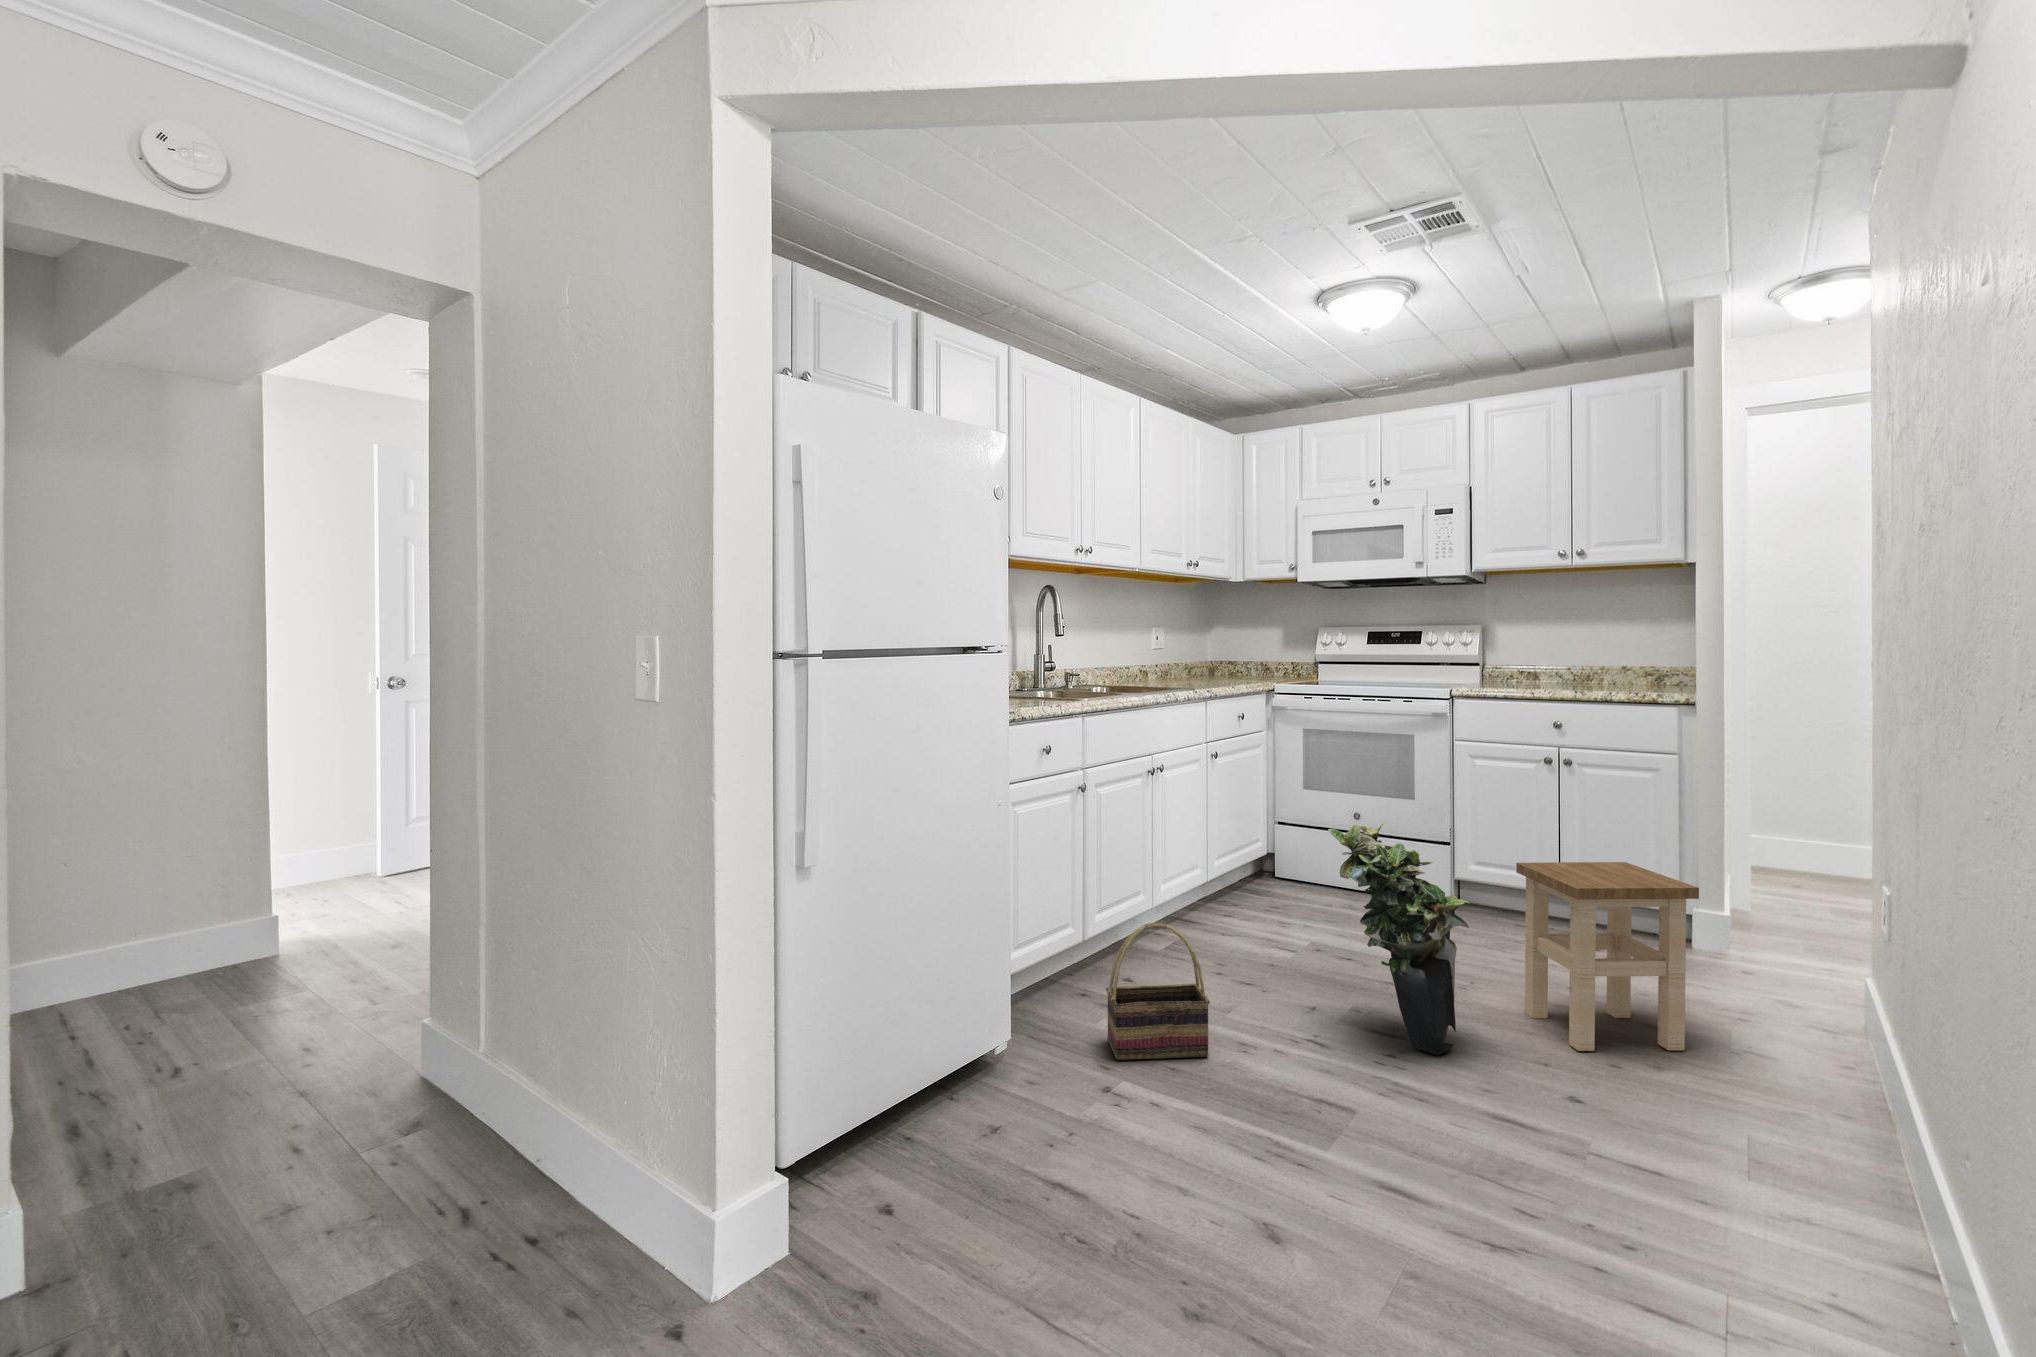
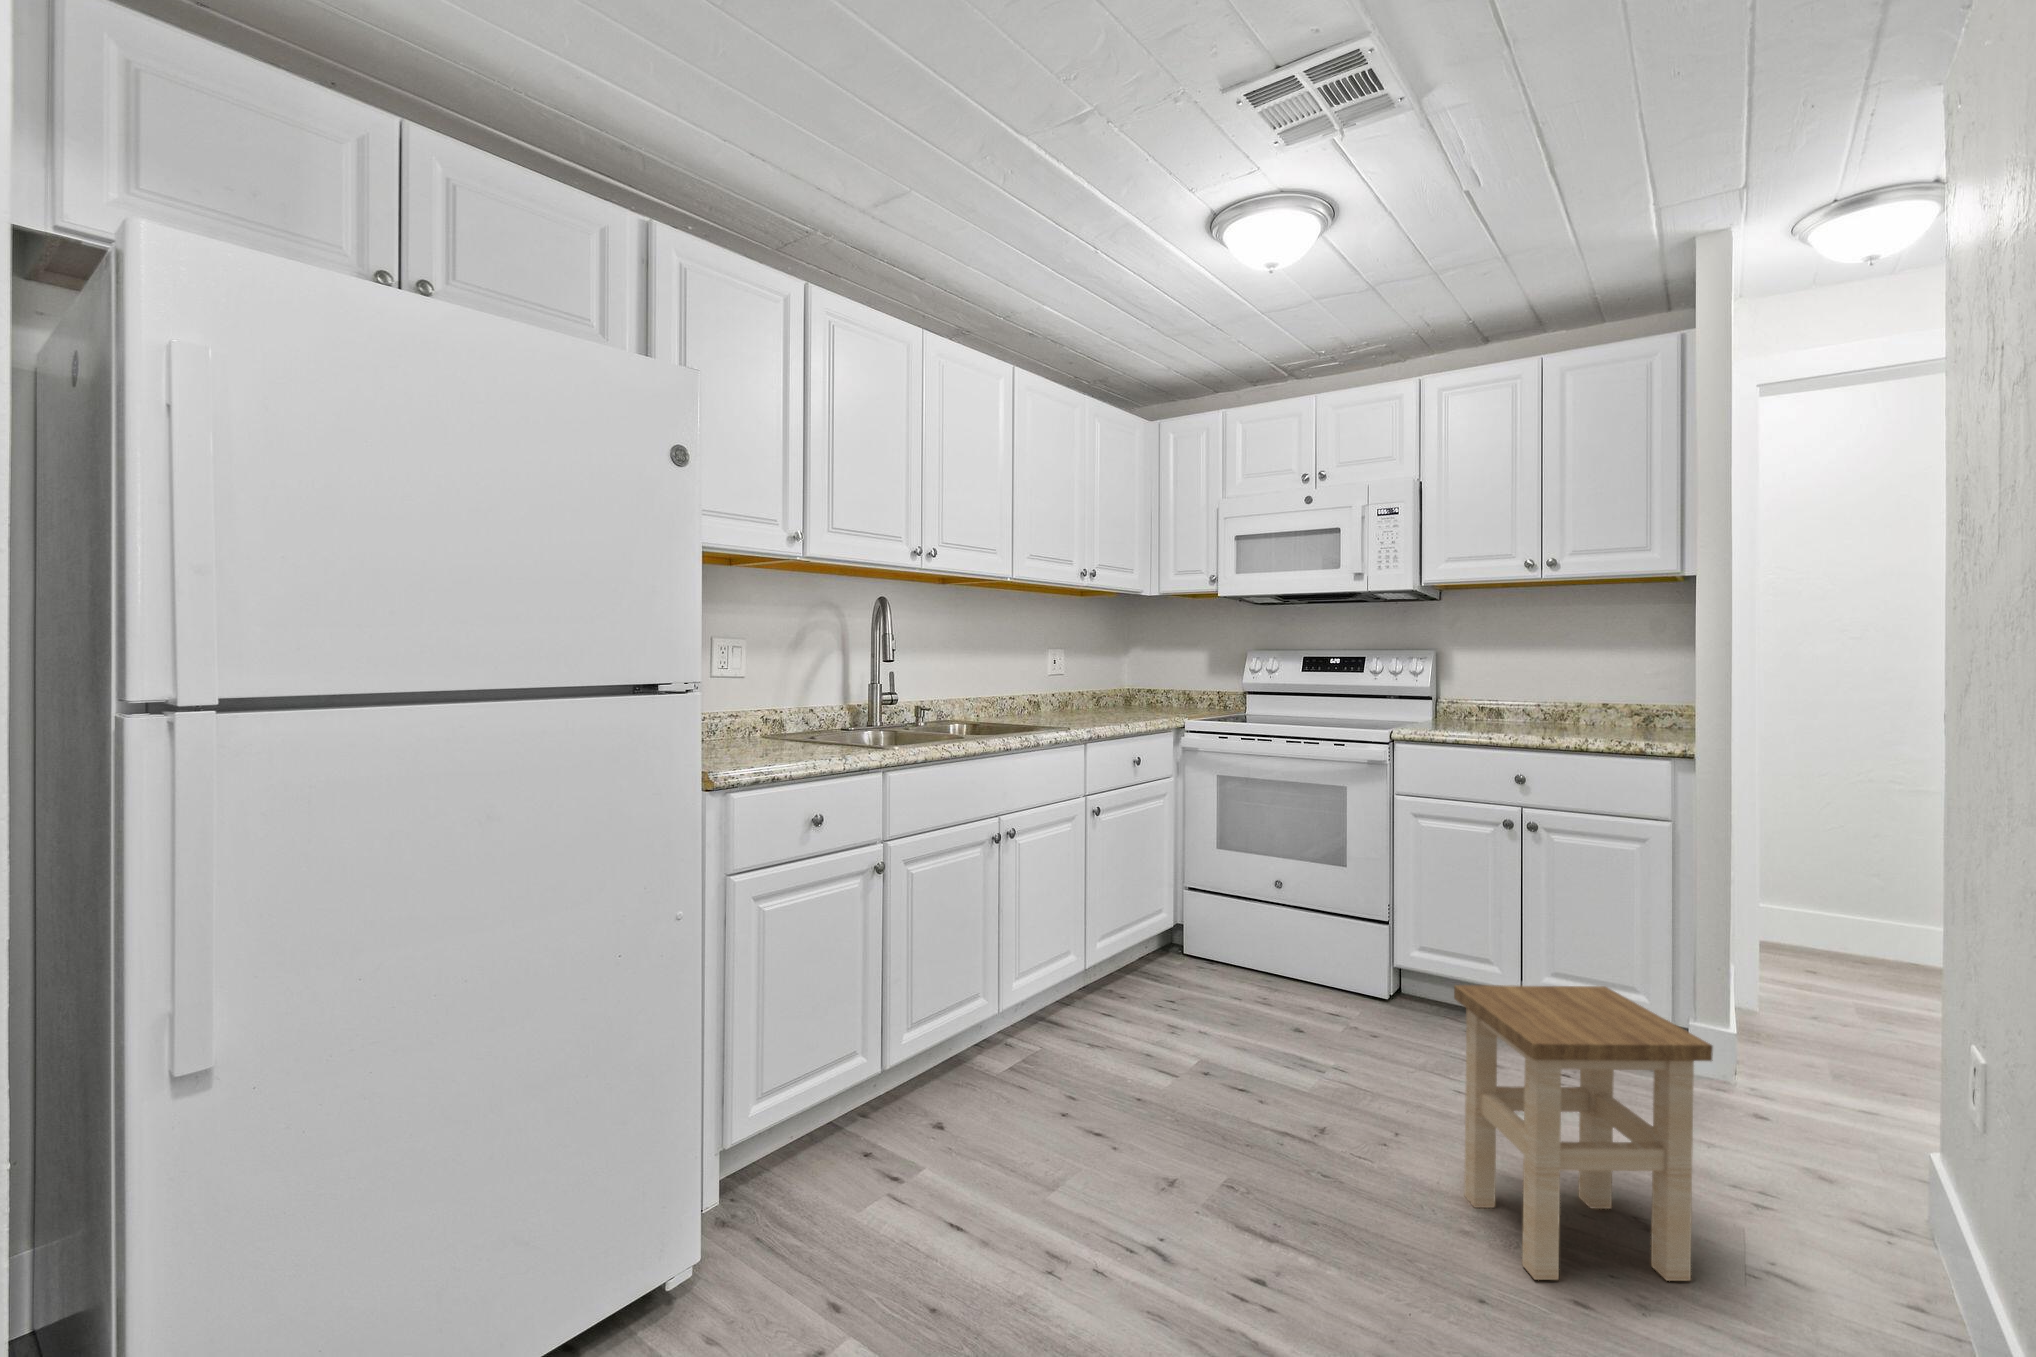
potted plant: present [1328,822,1470,1055] -> none [1185,930,1380,1286]
basket: present [1106,923,1210,1060] -> none [853,1081,996,1289]

